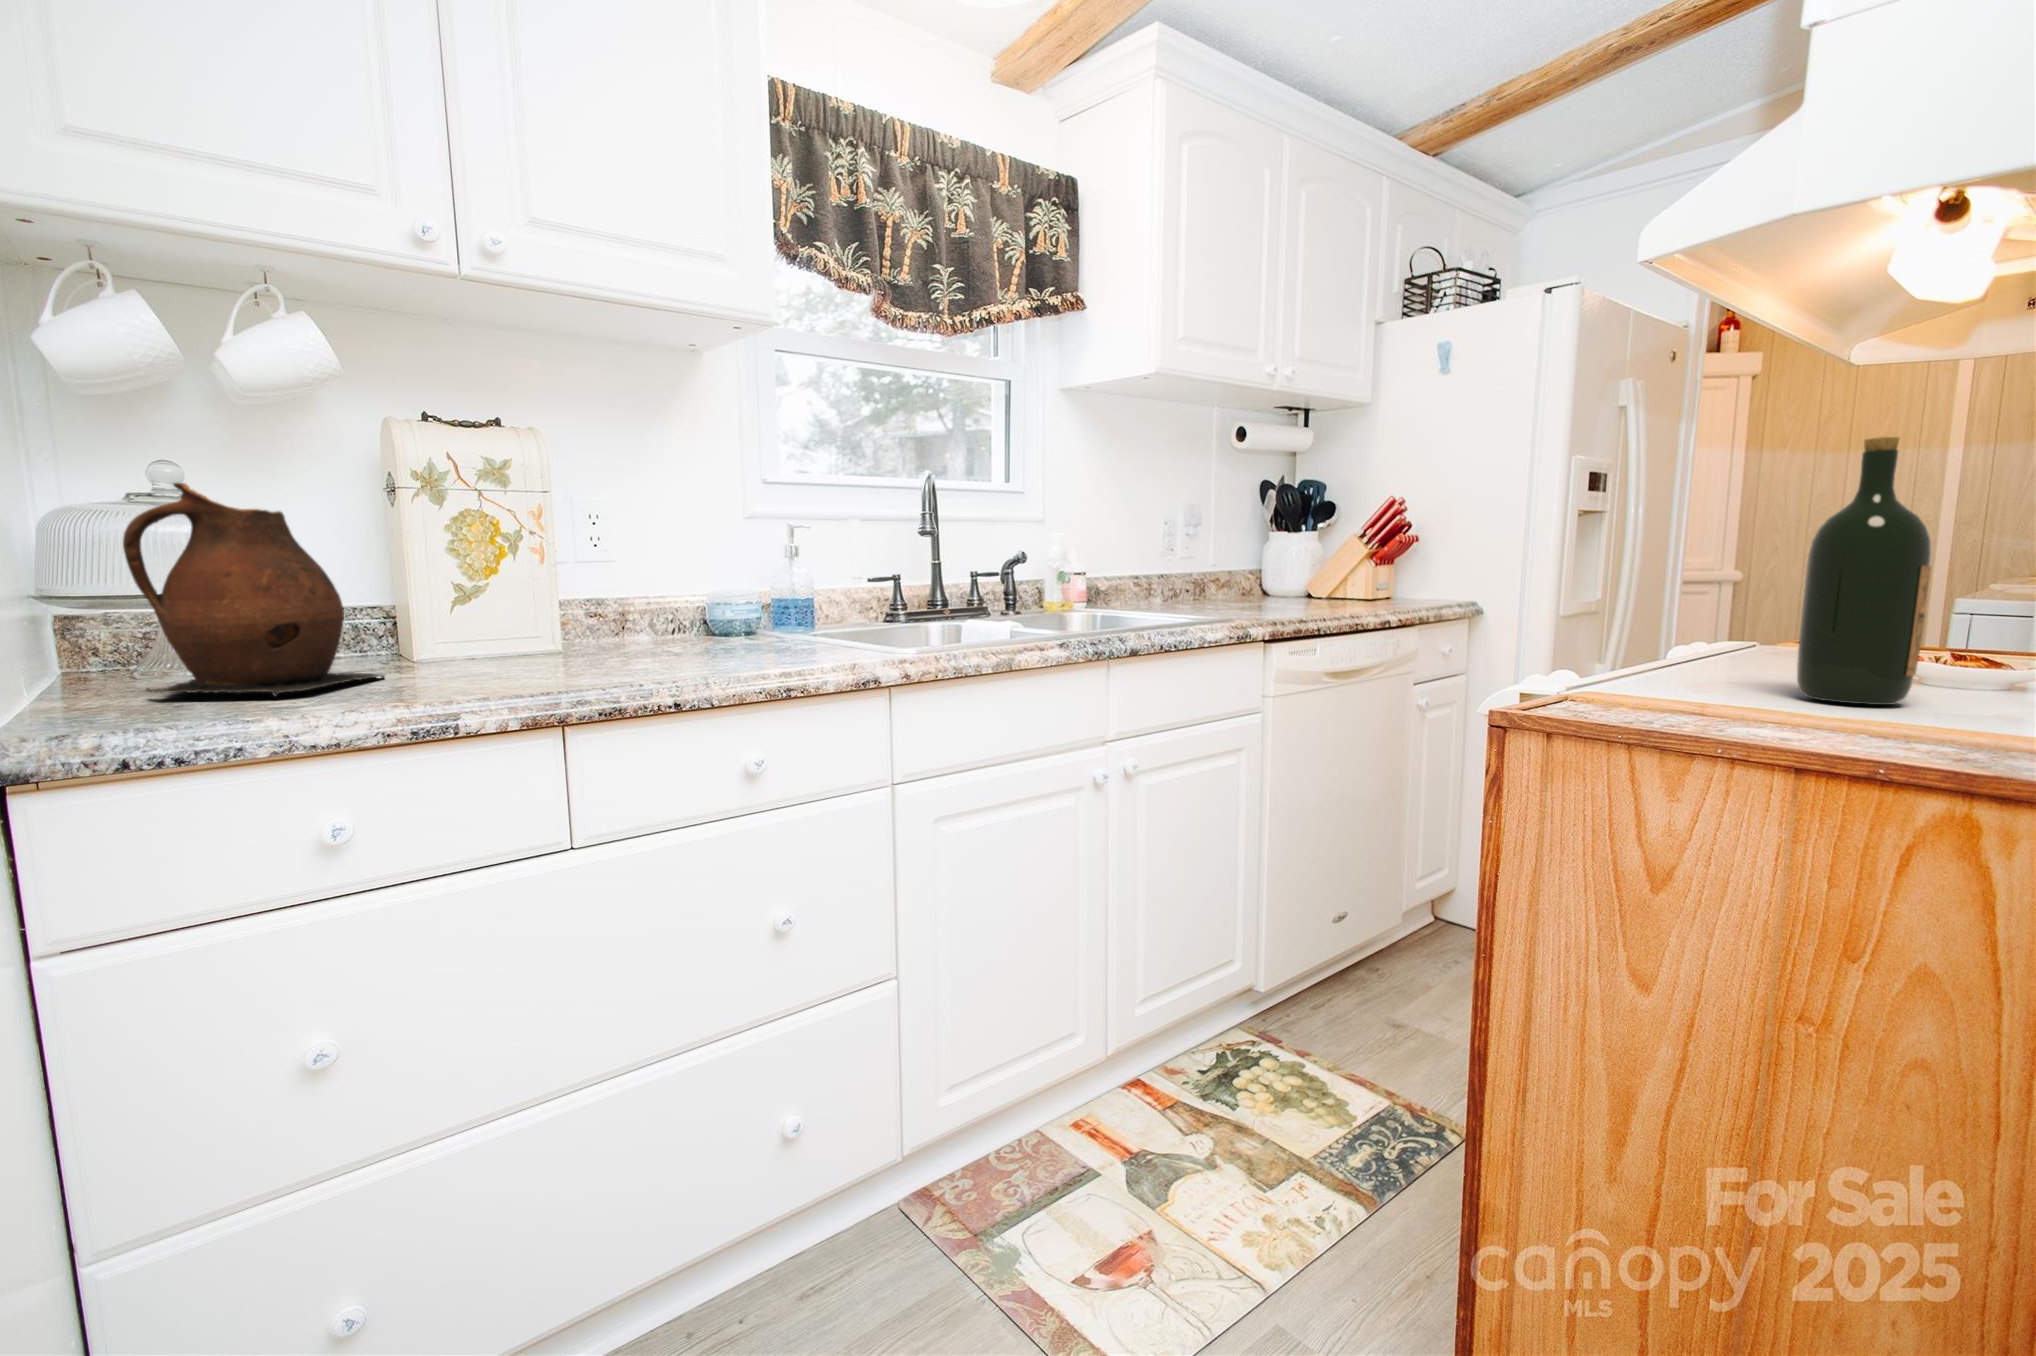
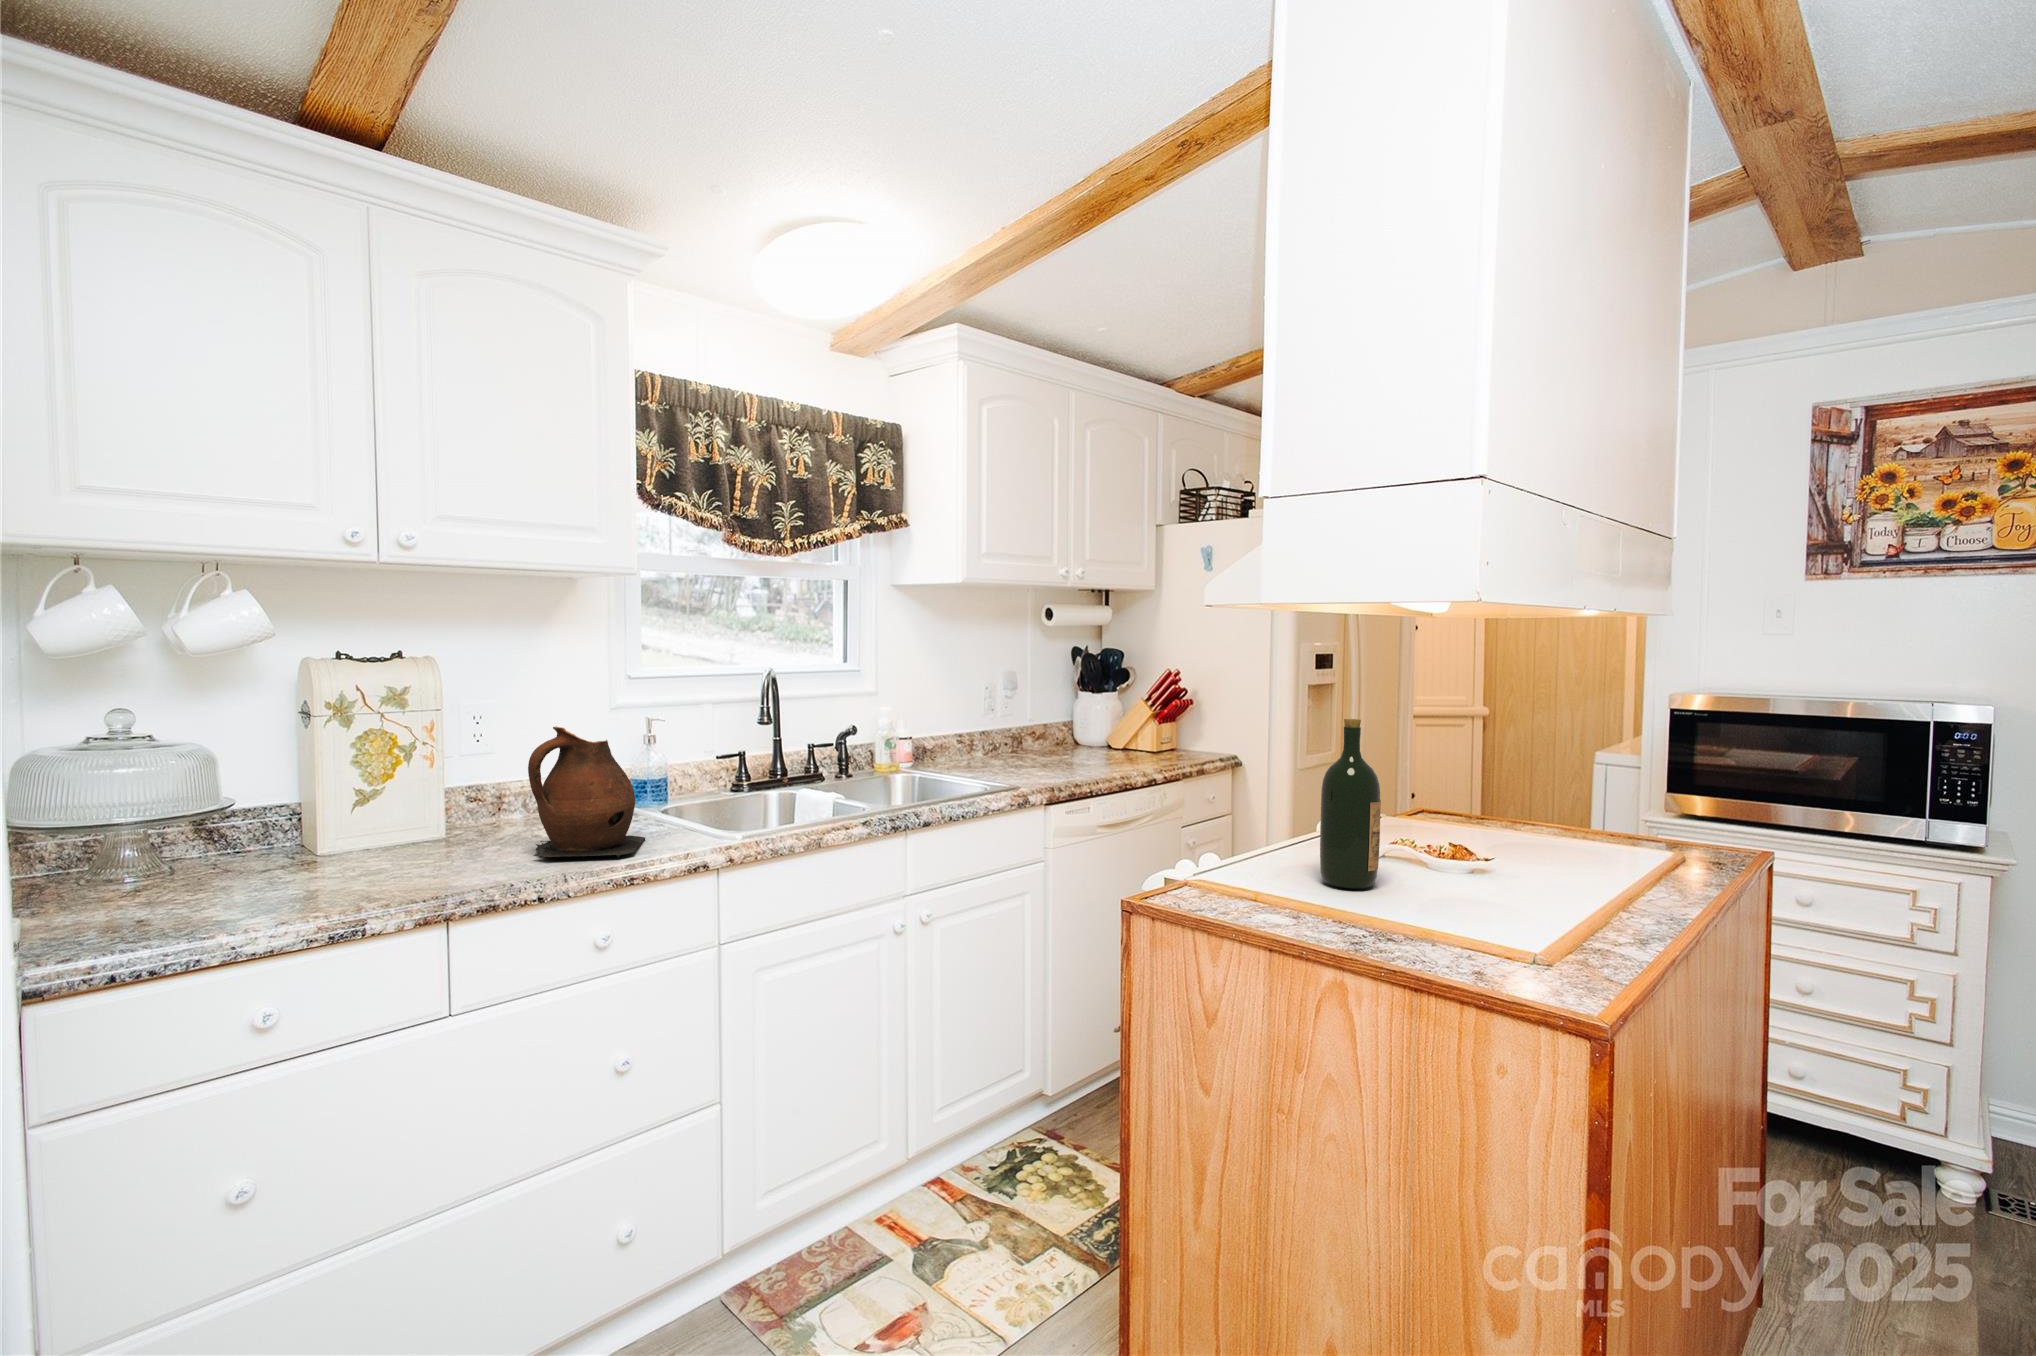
ceramic pitcher: present [123,483,385,696] -> present [528,727,645,858]

